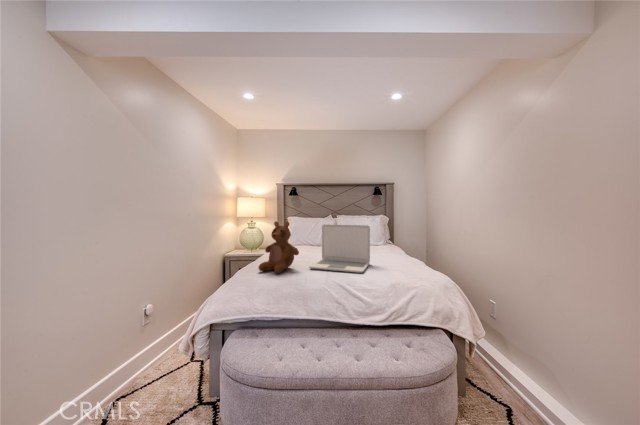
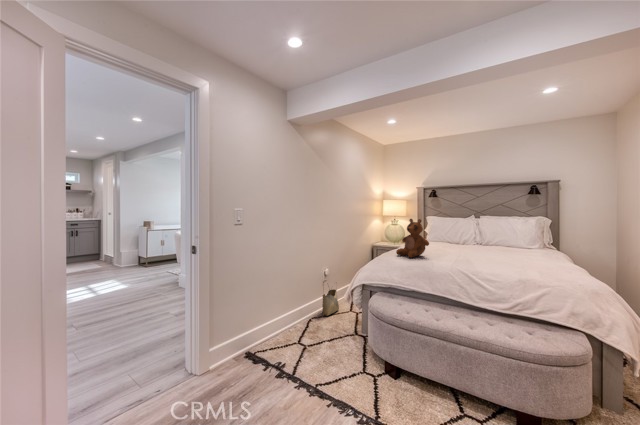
laptop: present [309,224,370,273] -> none [438,223,504,266]
woven basket: none [138,326,172,386] -> present [322,282,339,316]

